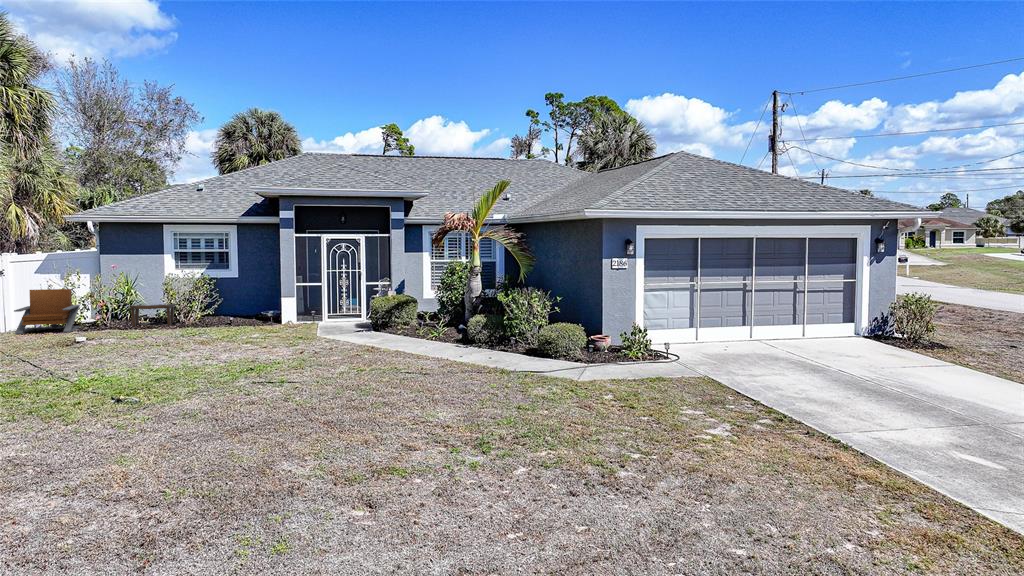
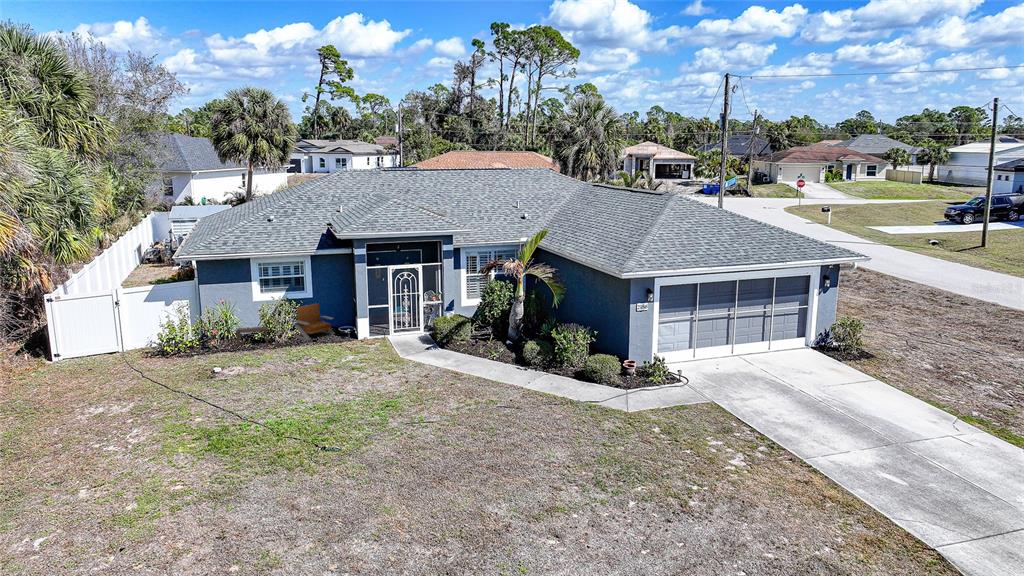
lounge chair: present [14,289,80,334] -> present [295,304,335,341]

